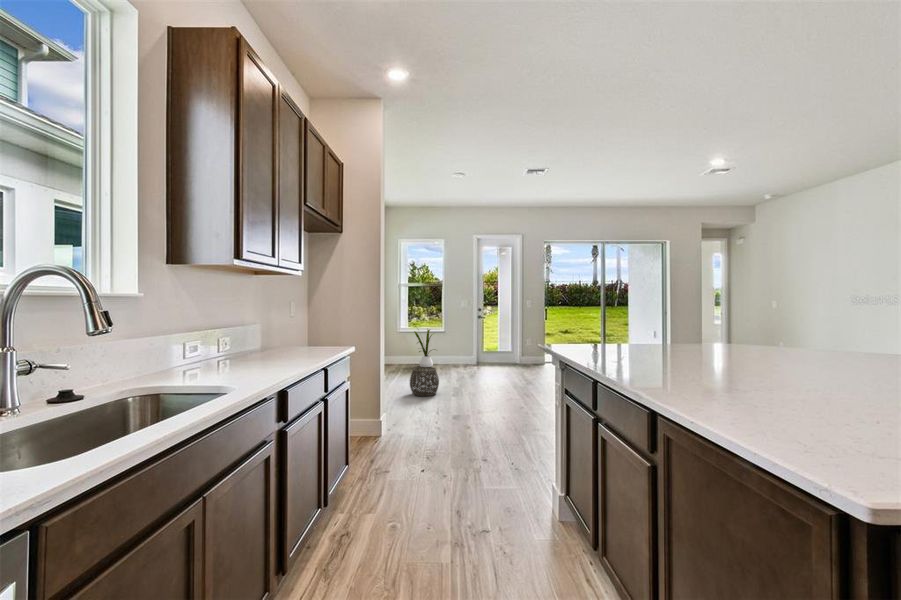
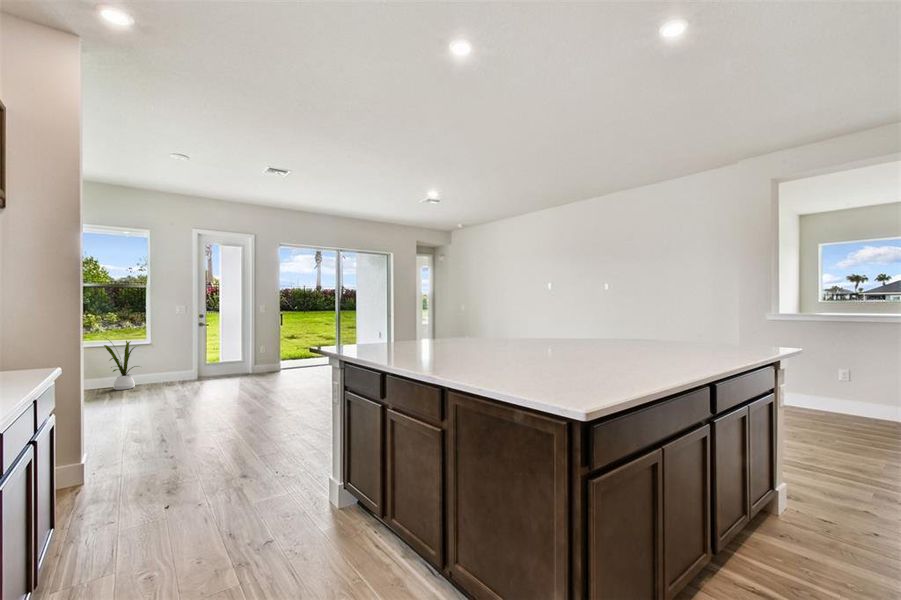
woven basket: present [410,367,439,396] -> none [112,387,158,425]

